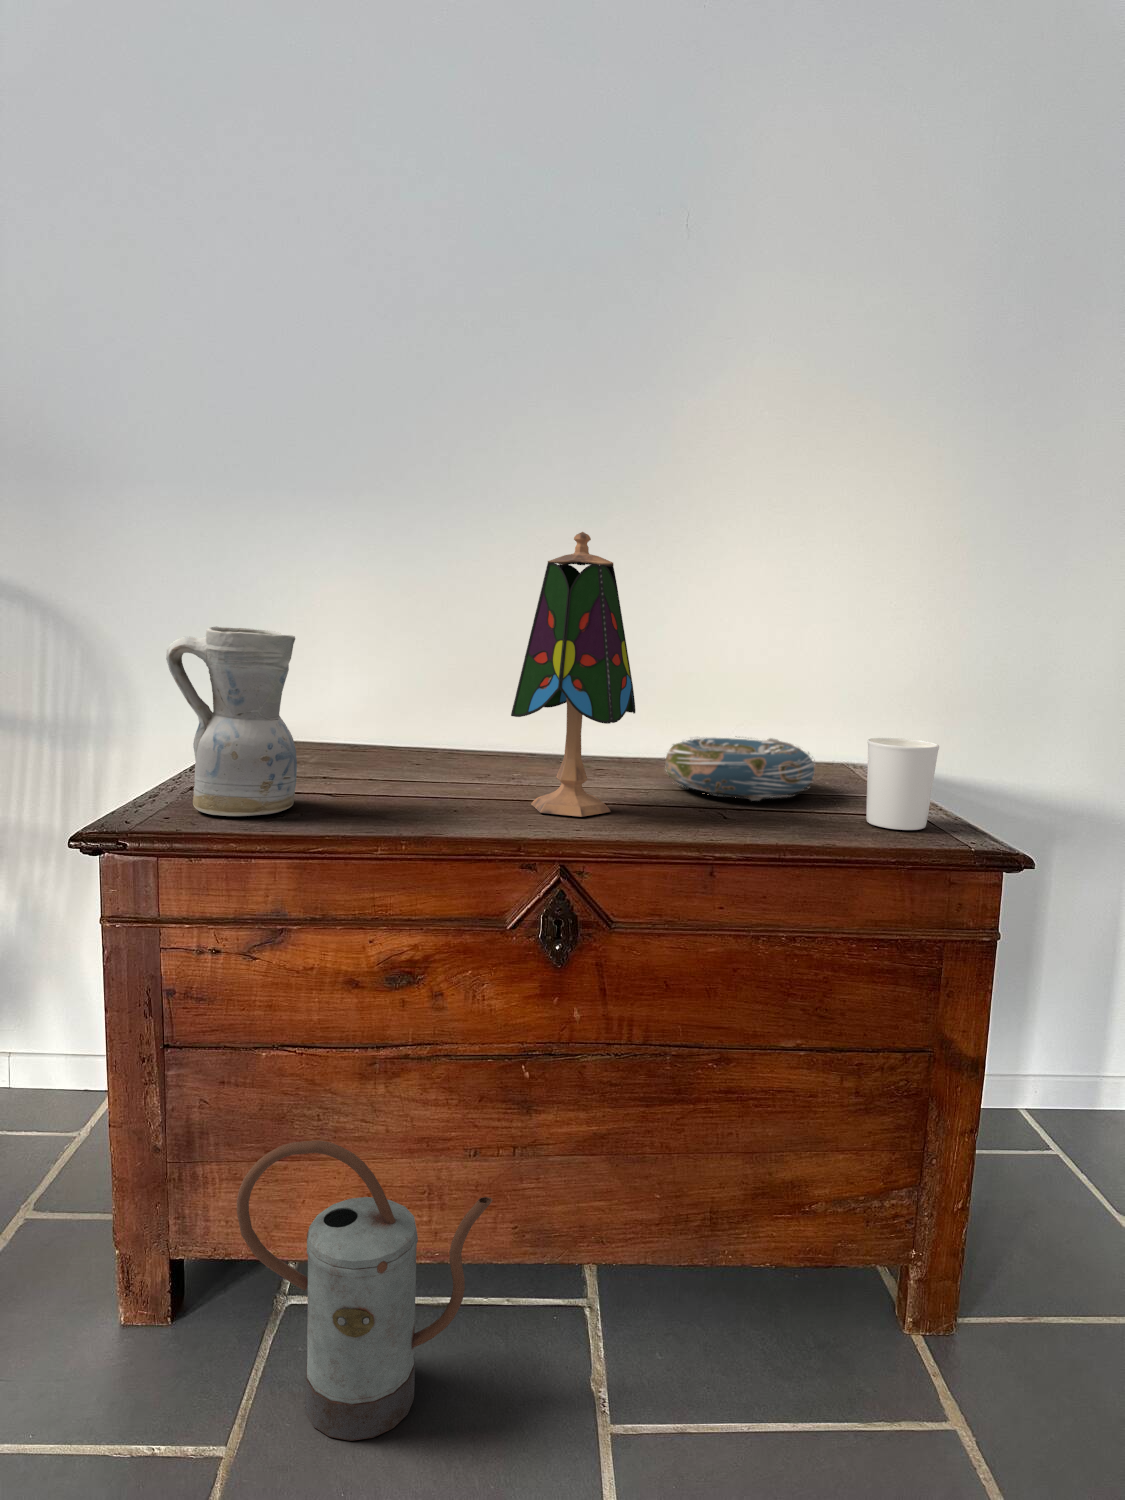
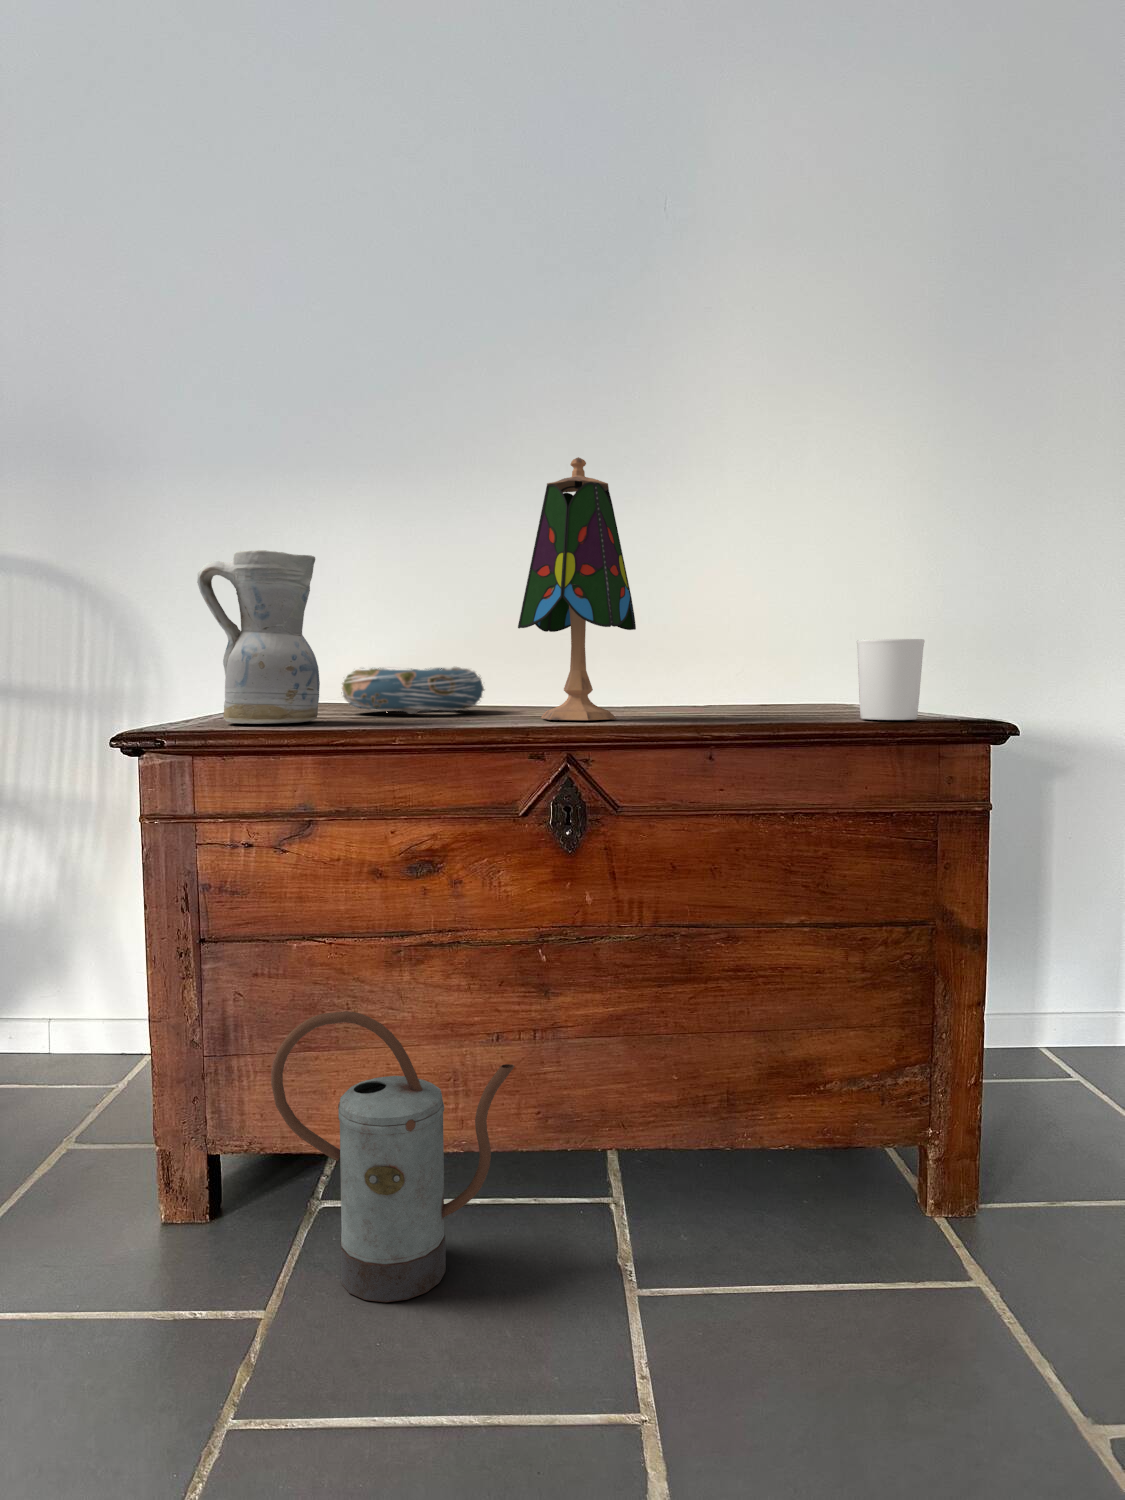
decorative bowl: present [665,737,815,801] -> present [342,667,484,714]

